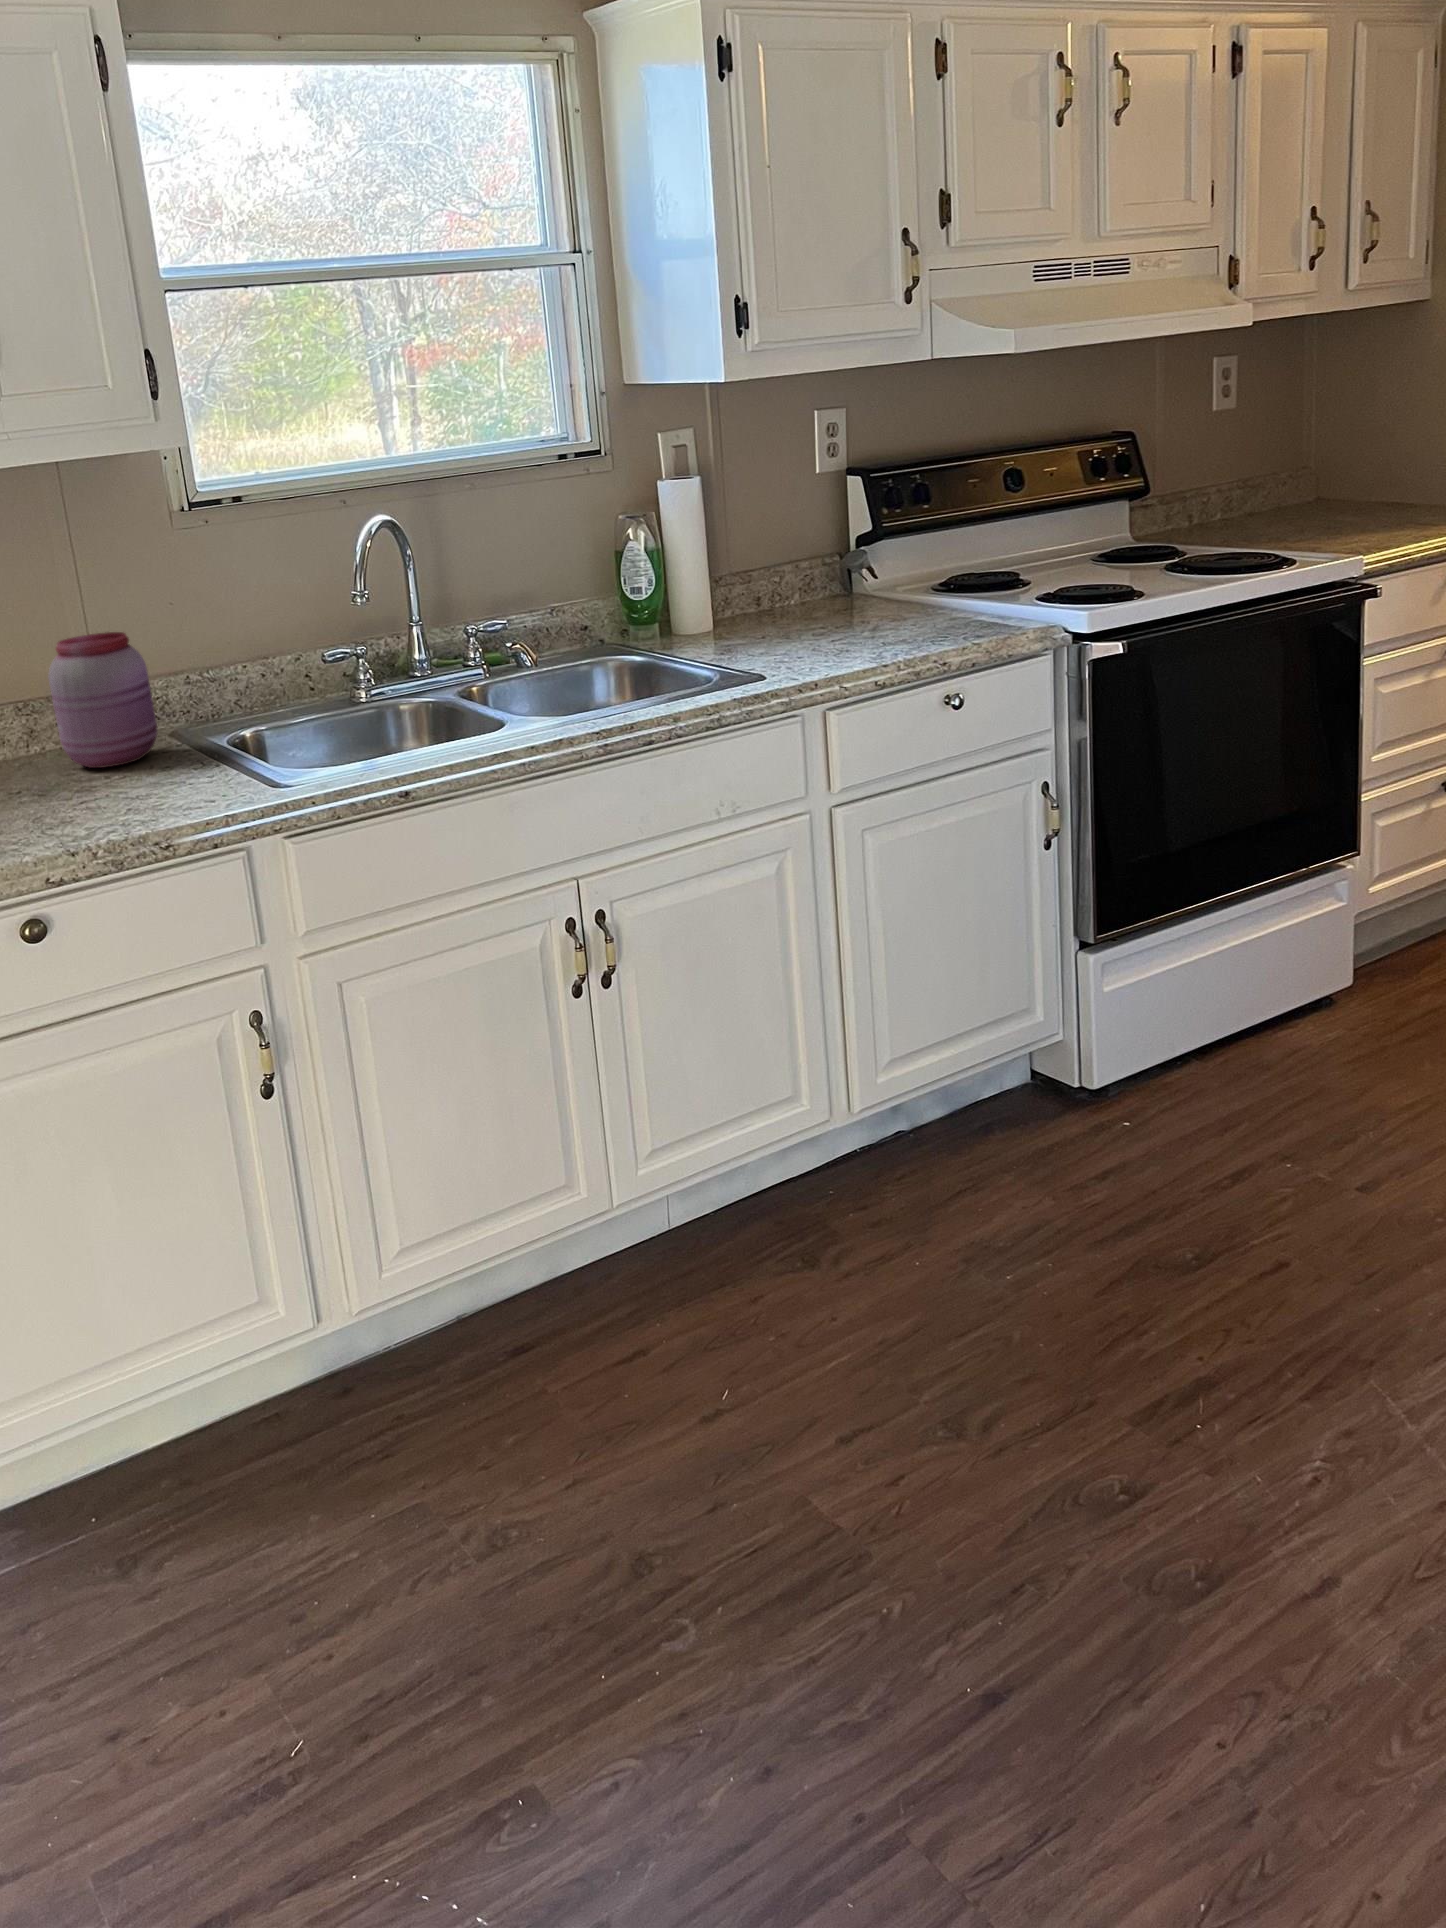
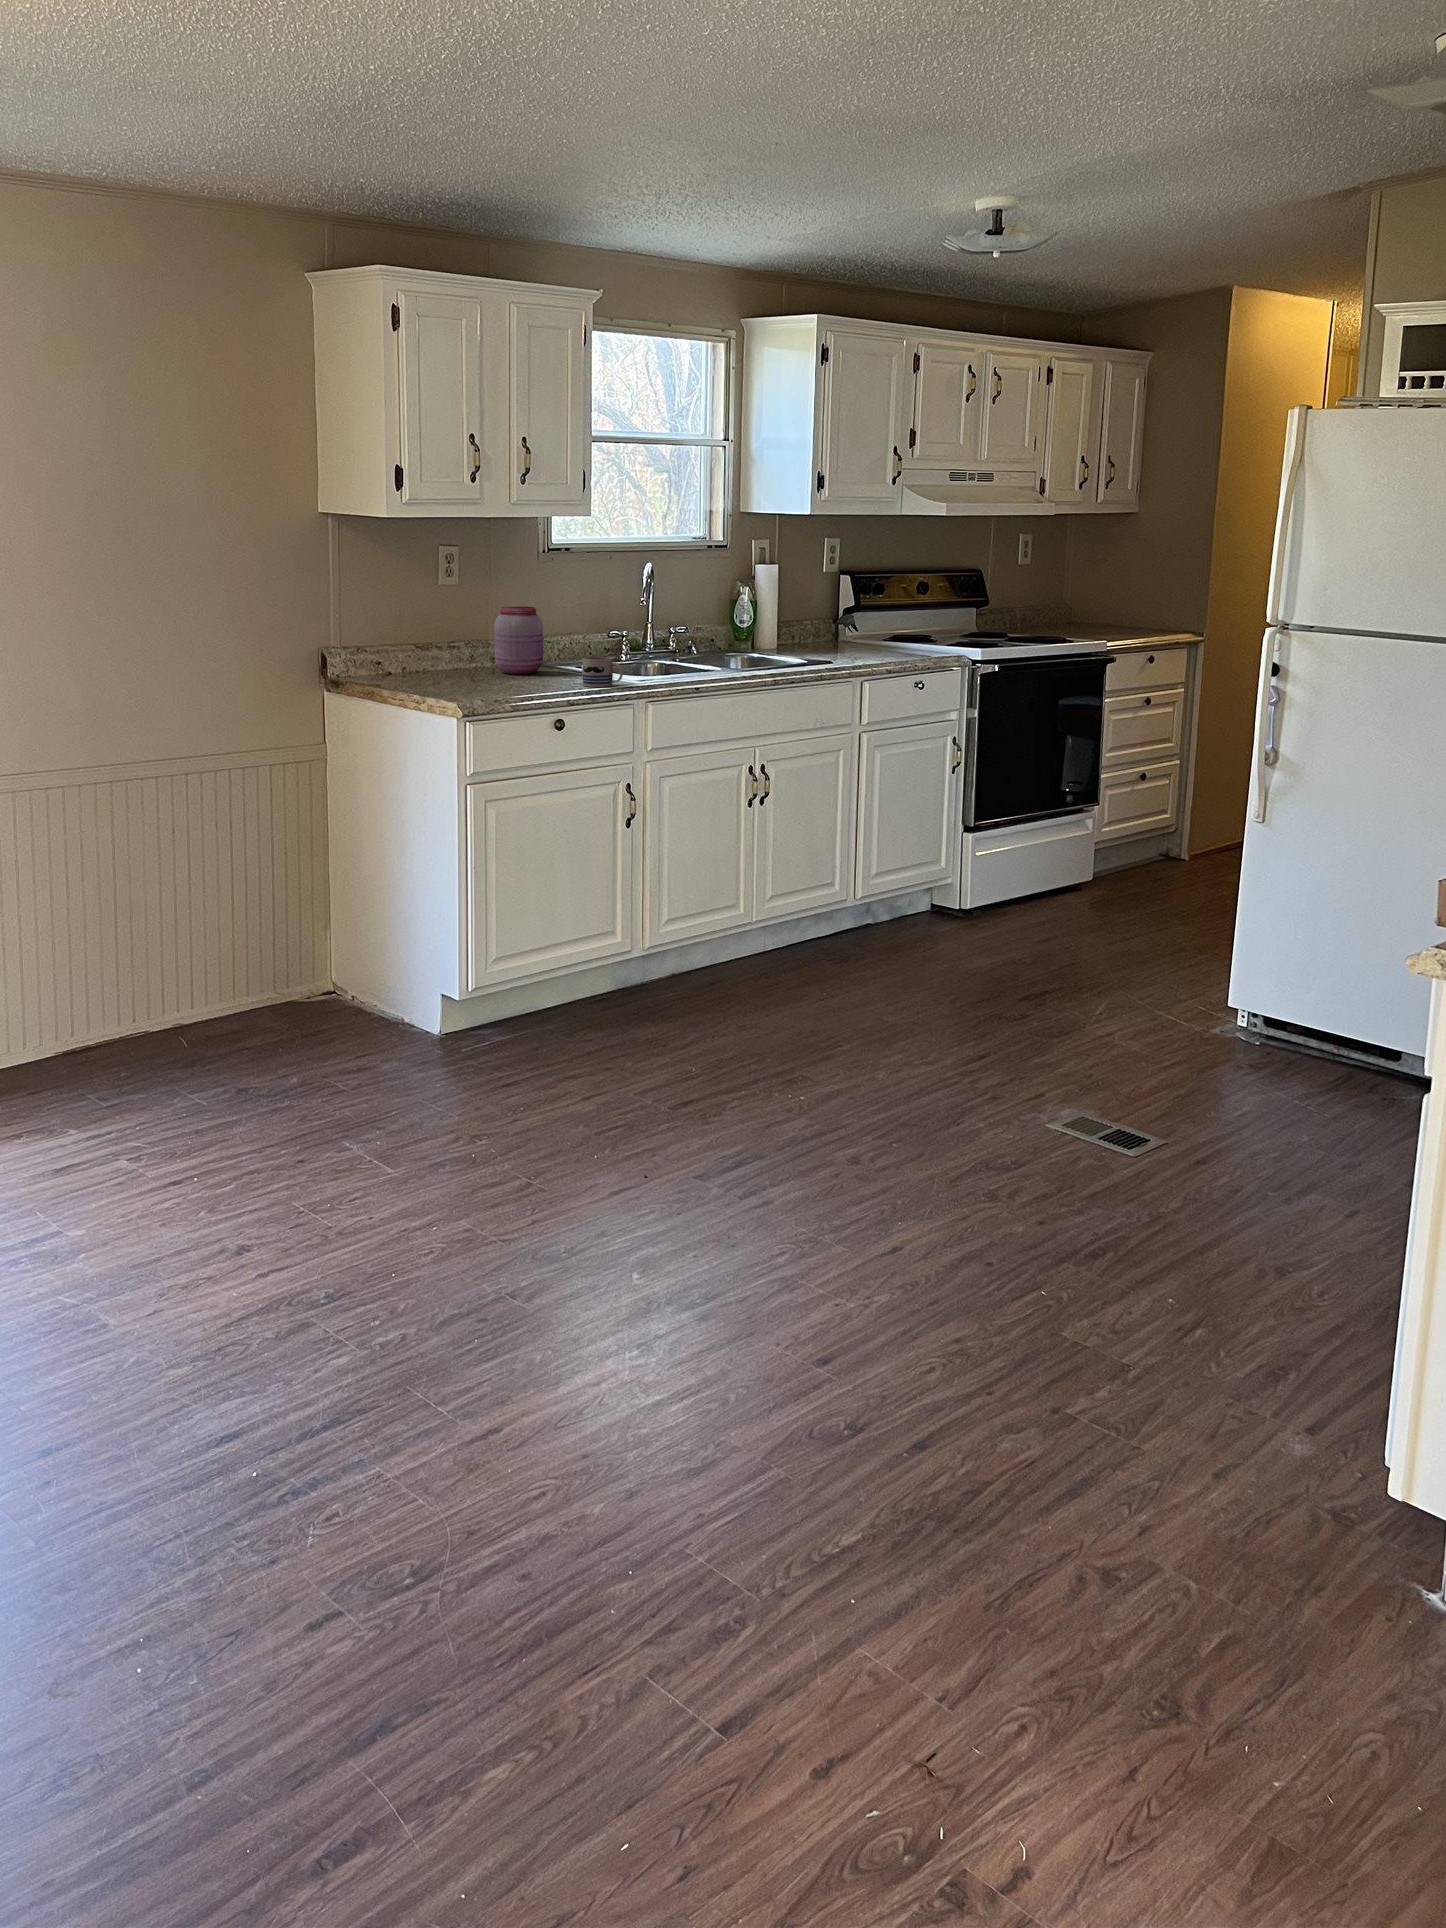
mug: none [147,743,229,813] -> present [582,657,623,687]

